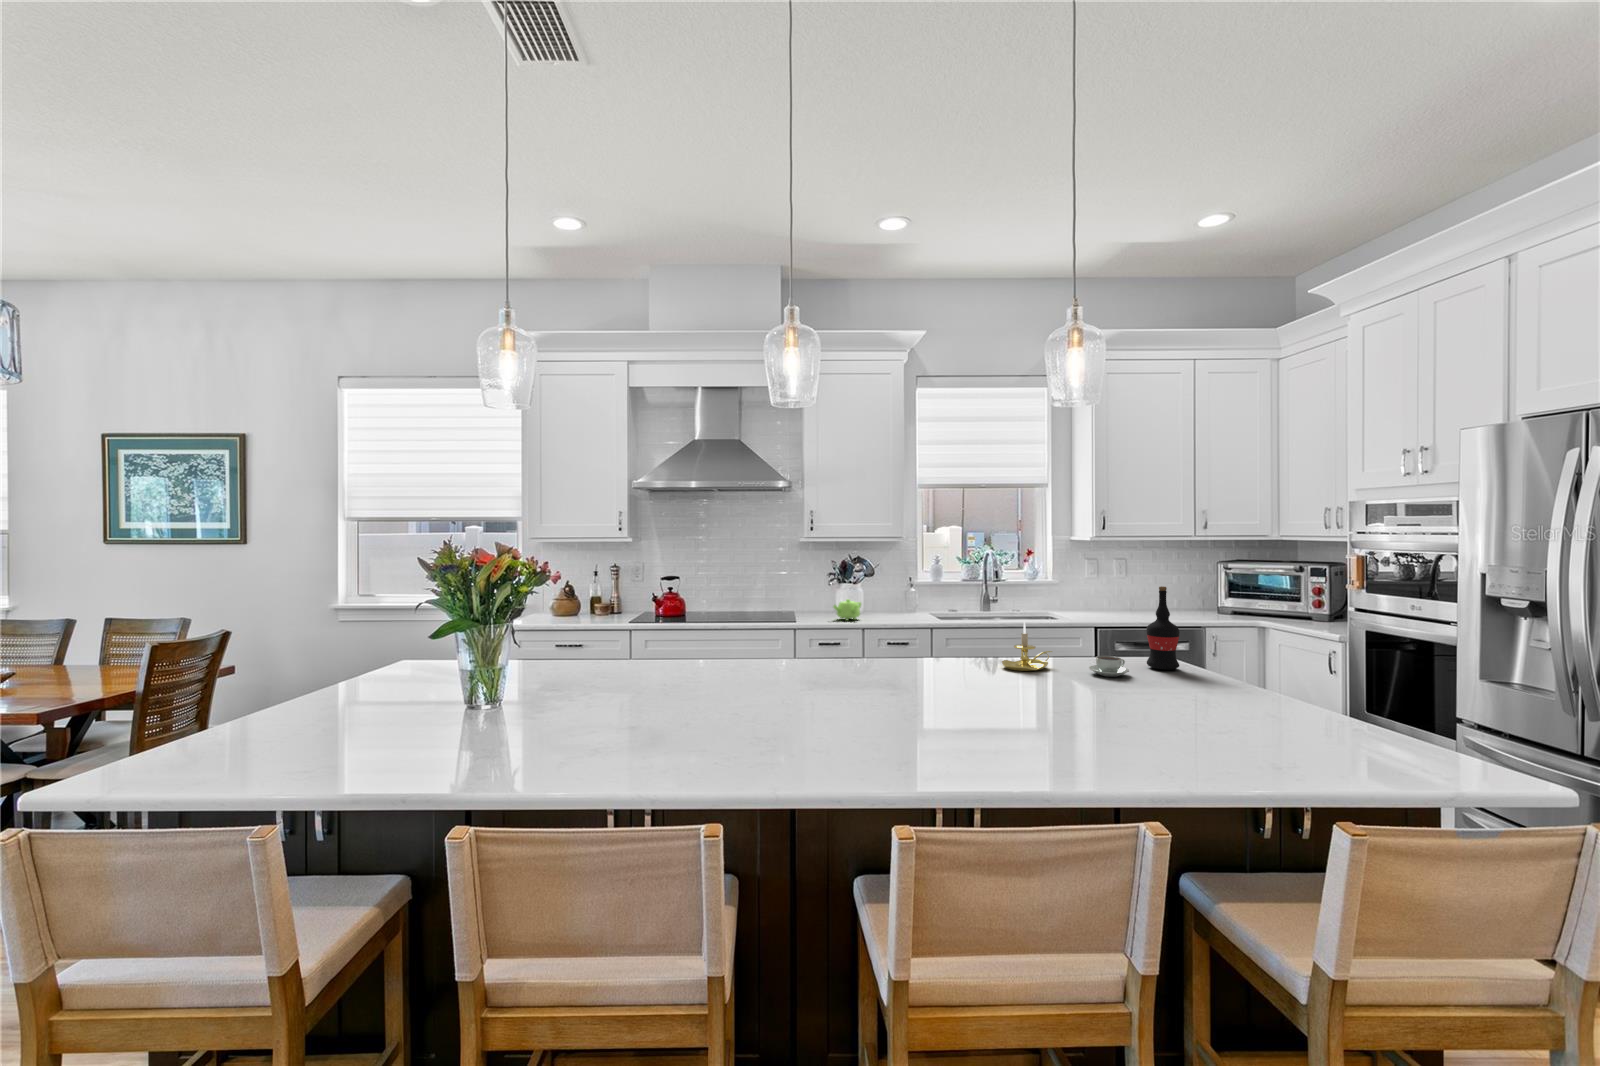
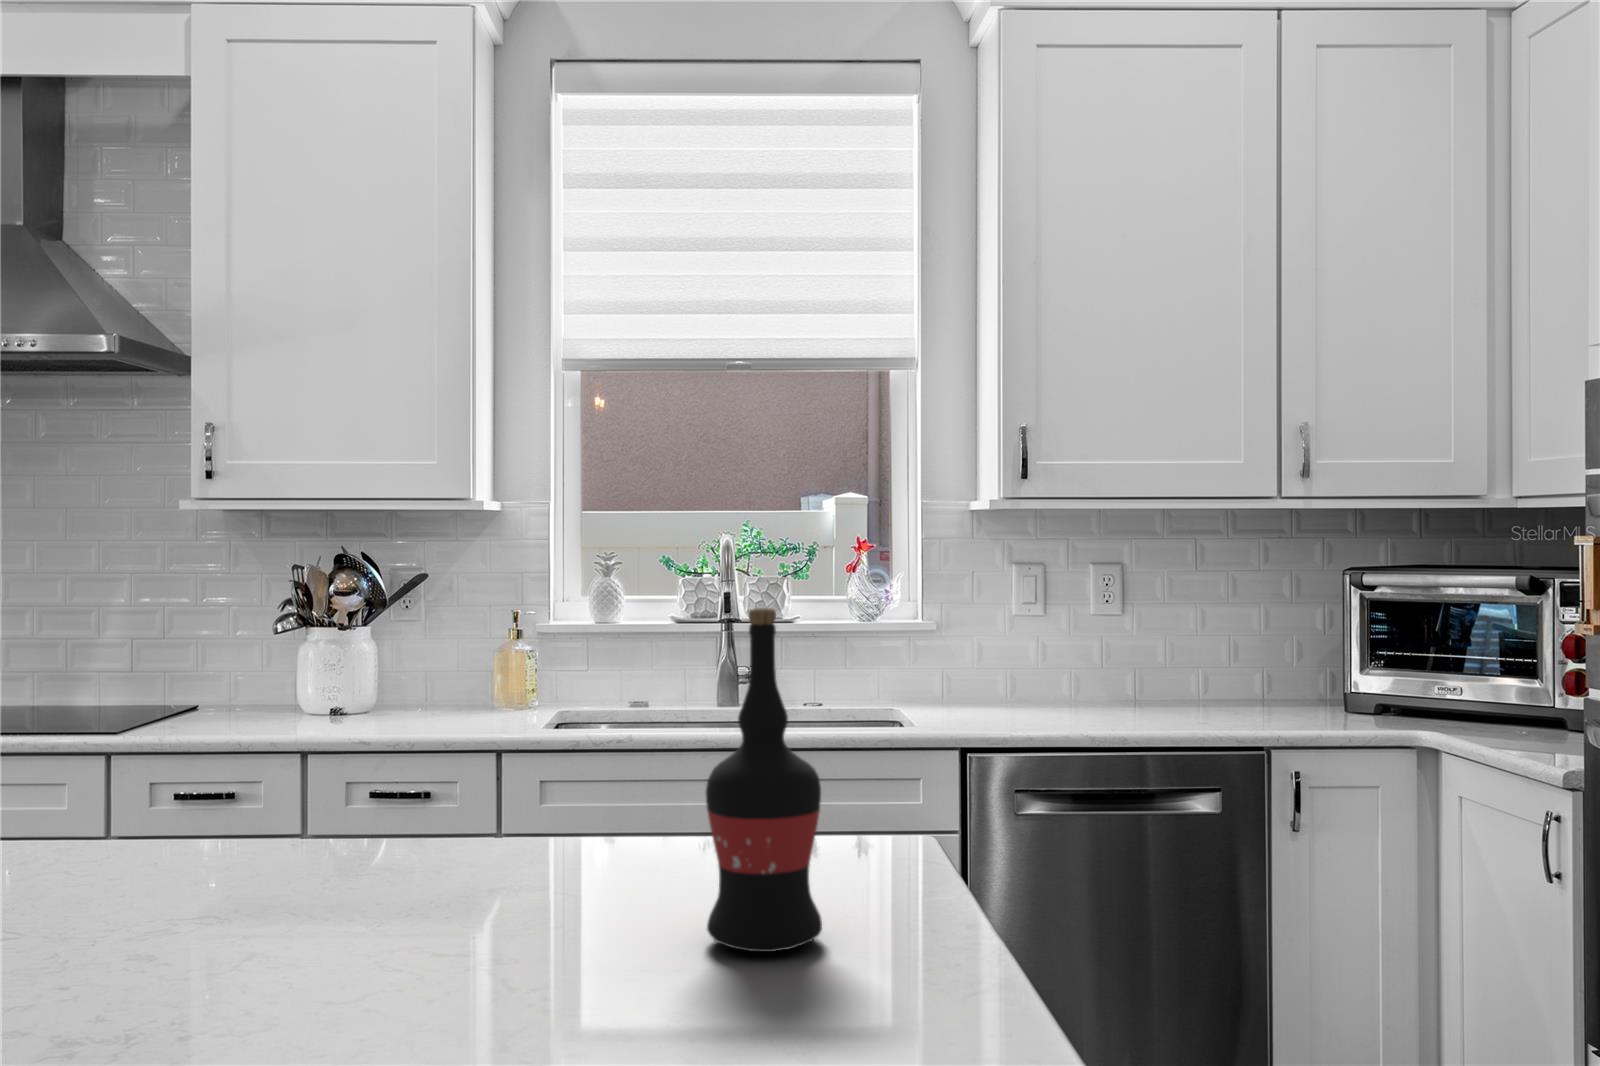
teapot: present [833,599,861,620] -> none [244,669,342,729]
candle holder: present [1002,621,1052,671] -> none [124,747,358,957]
coffee cup: present [1089,656,1129,677] -> none [388,896,551,995]

